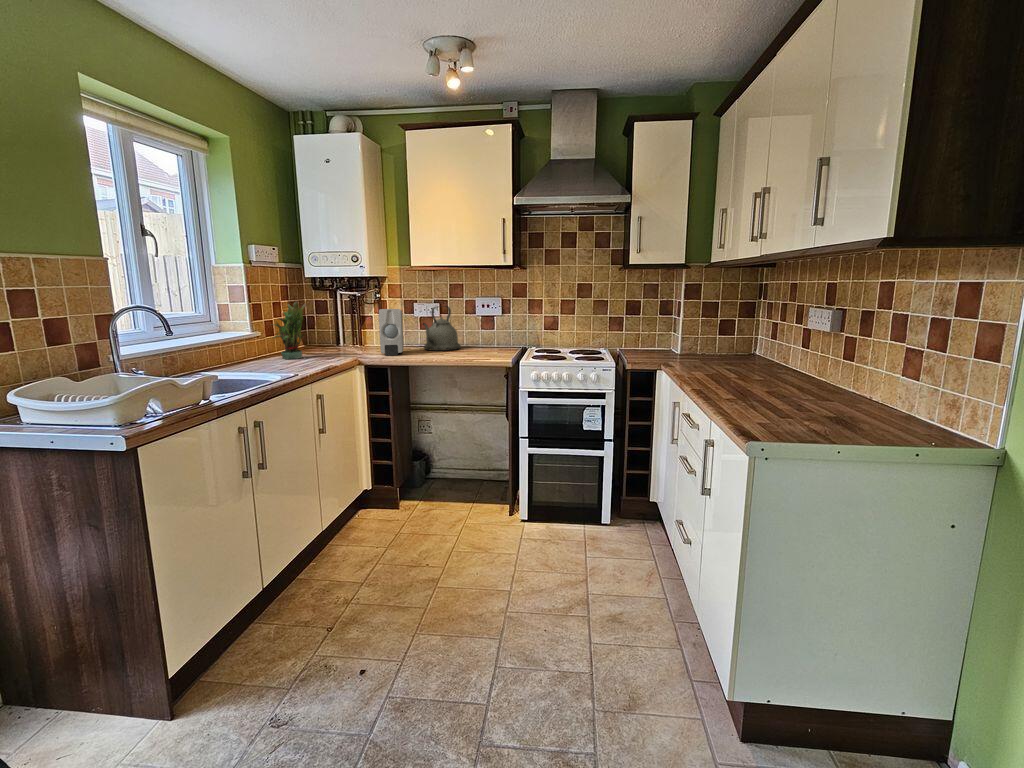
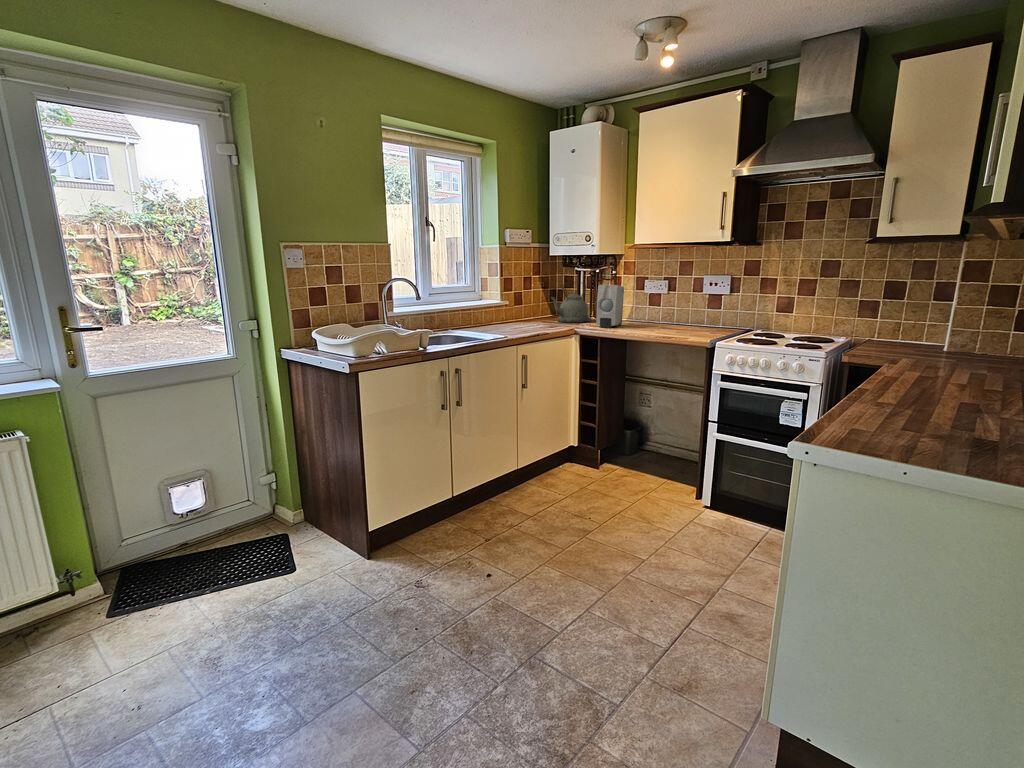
potted plant: present [274,301,306,359] -> none [511,276,541,325]
kettle: present [423,306,461,351] -> present [551,283,591,323]

